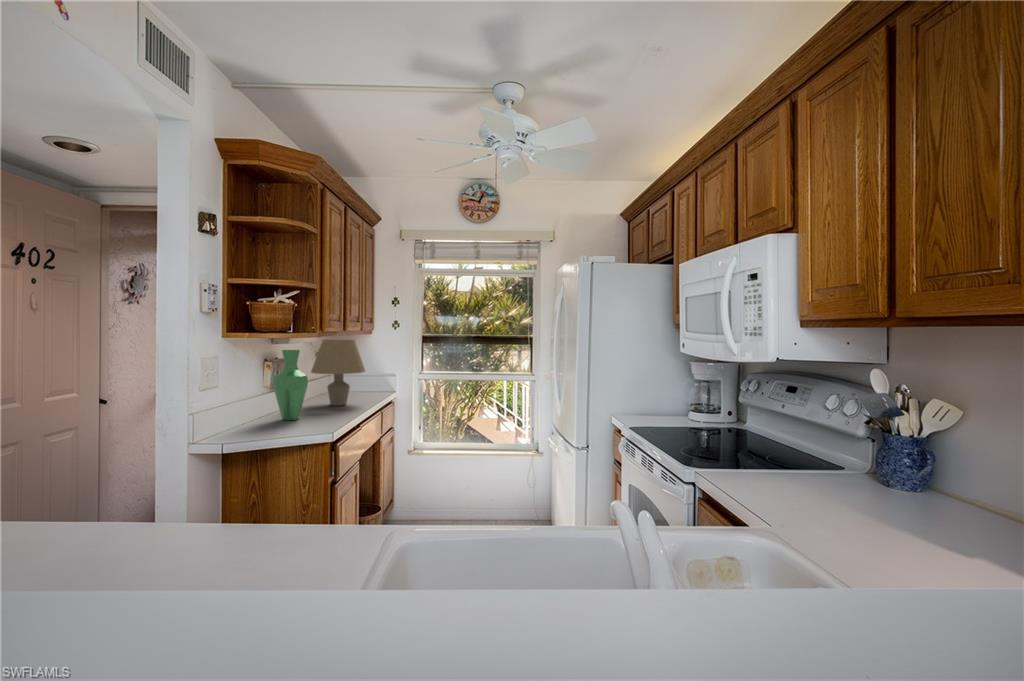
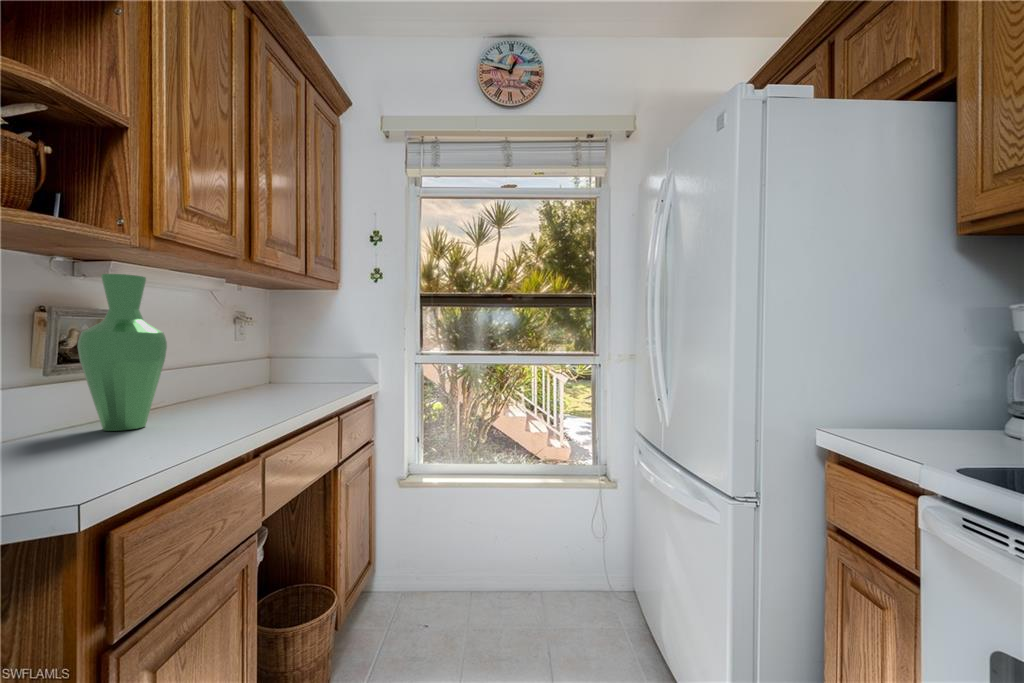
table lamp: present [311,339,365,405] -> none [211,278,317,401]

